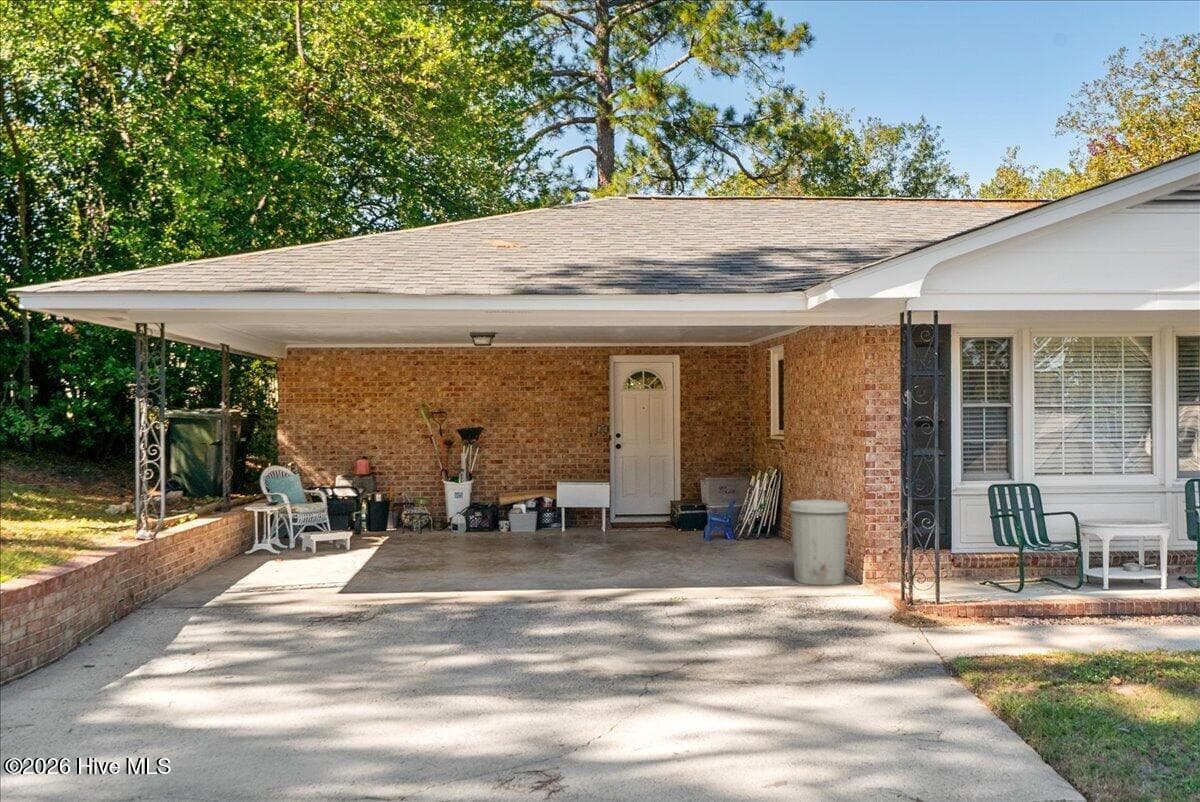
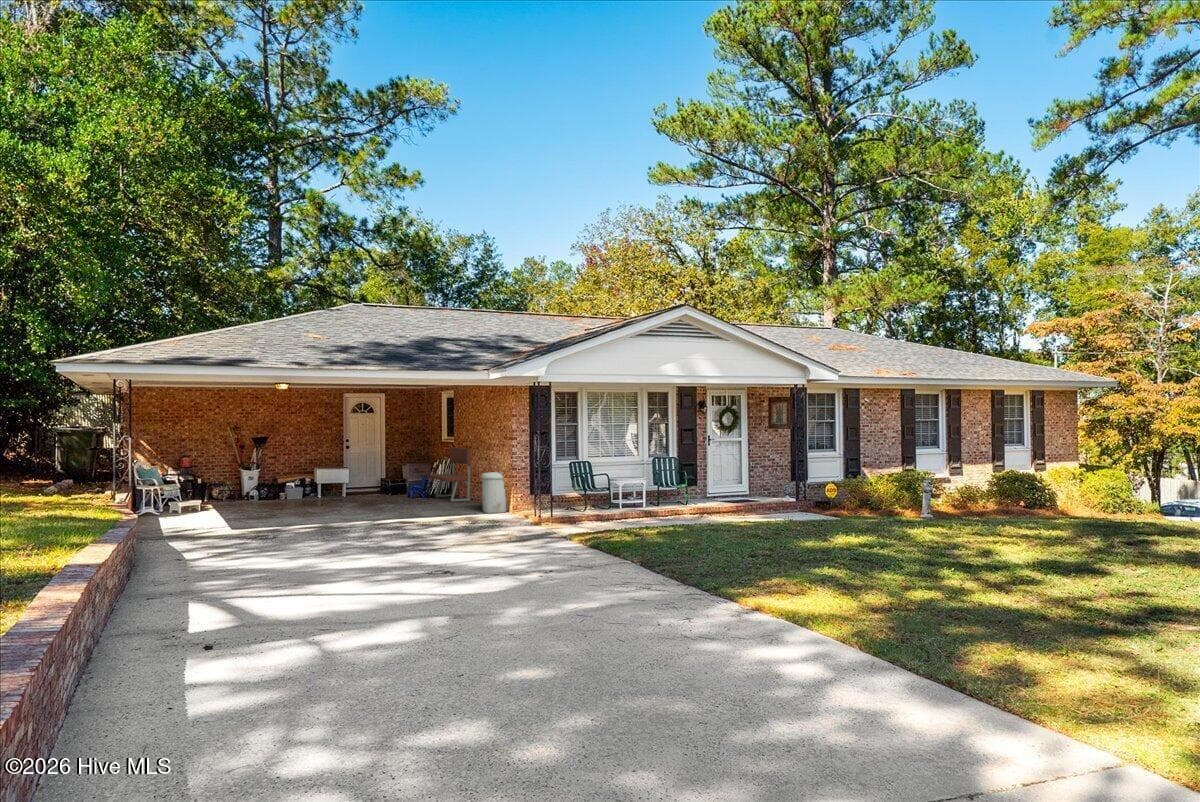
bench: none [728,448,796,552] -> present [429,447,471,502]

